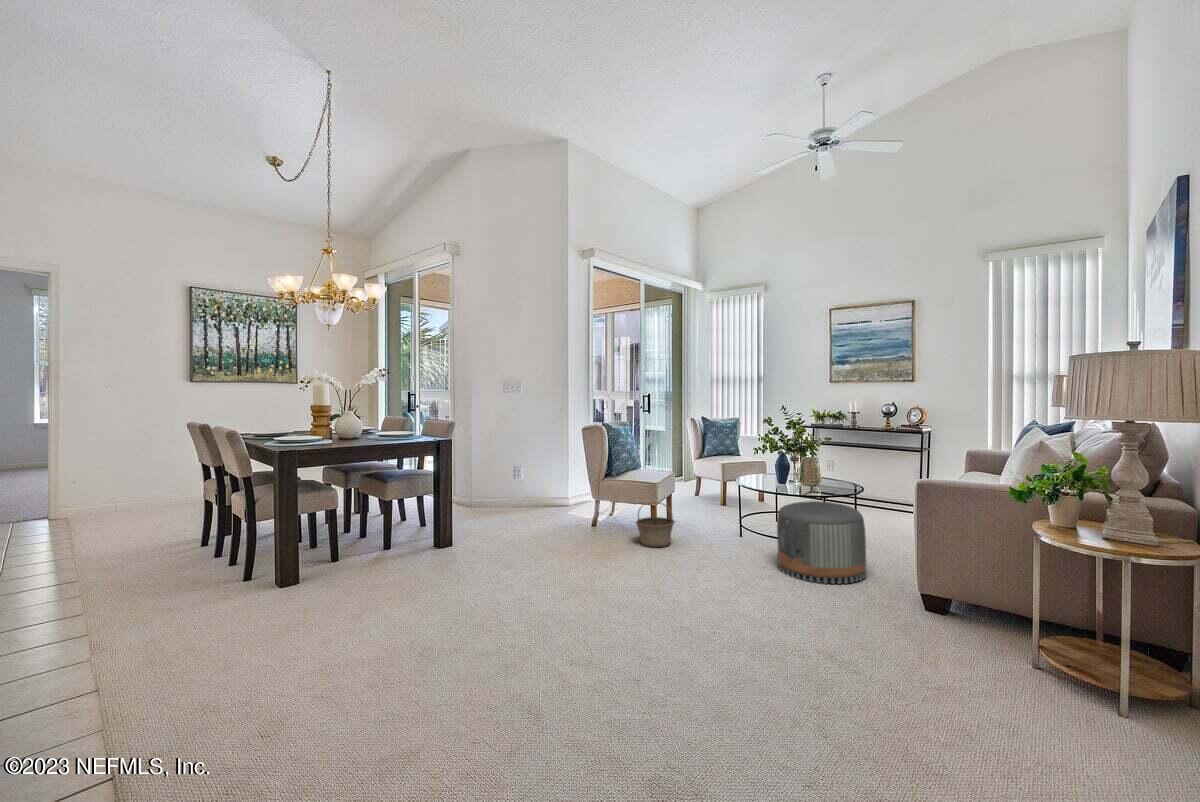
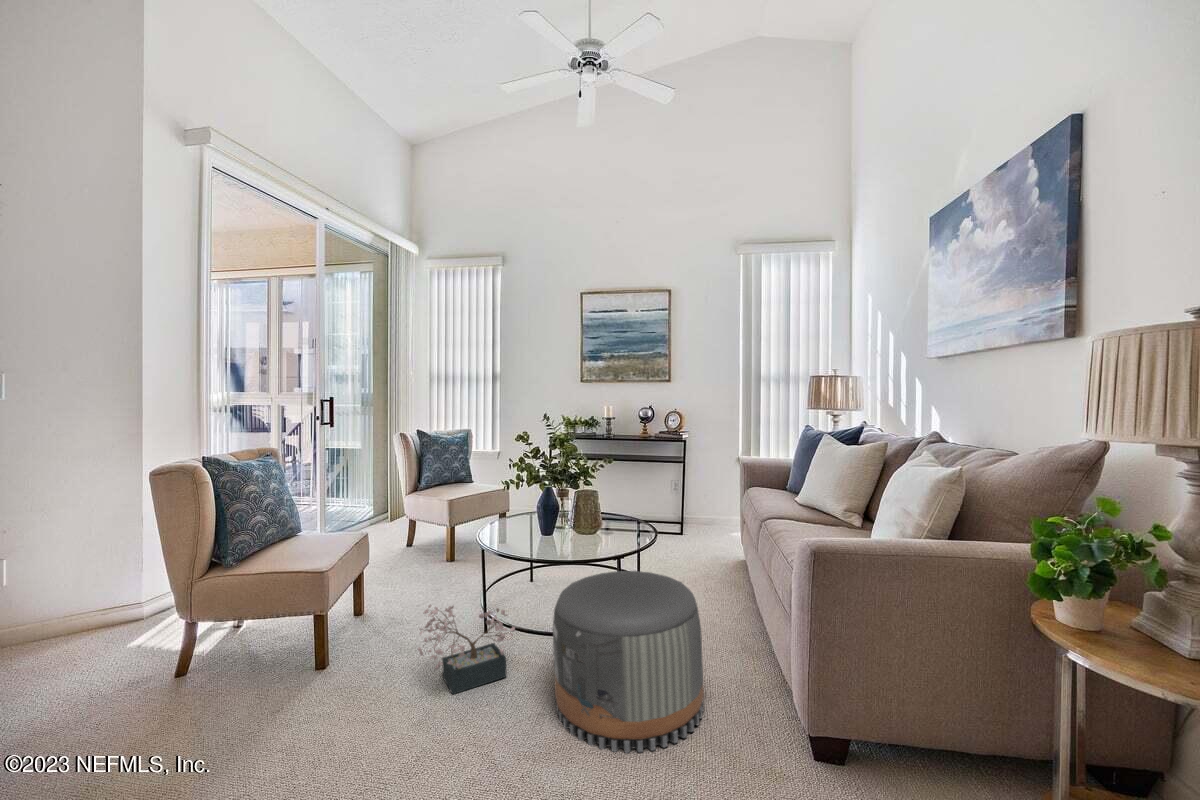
basket: present [636,502,674,547] -> none [258,611,351,717]
decorative plant: none [707,508,759,553] -> present [418,605,515,694]

